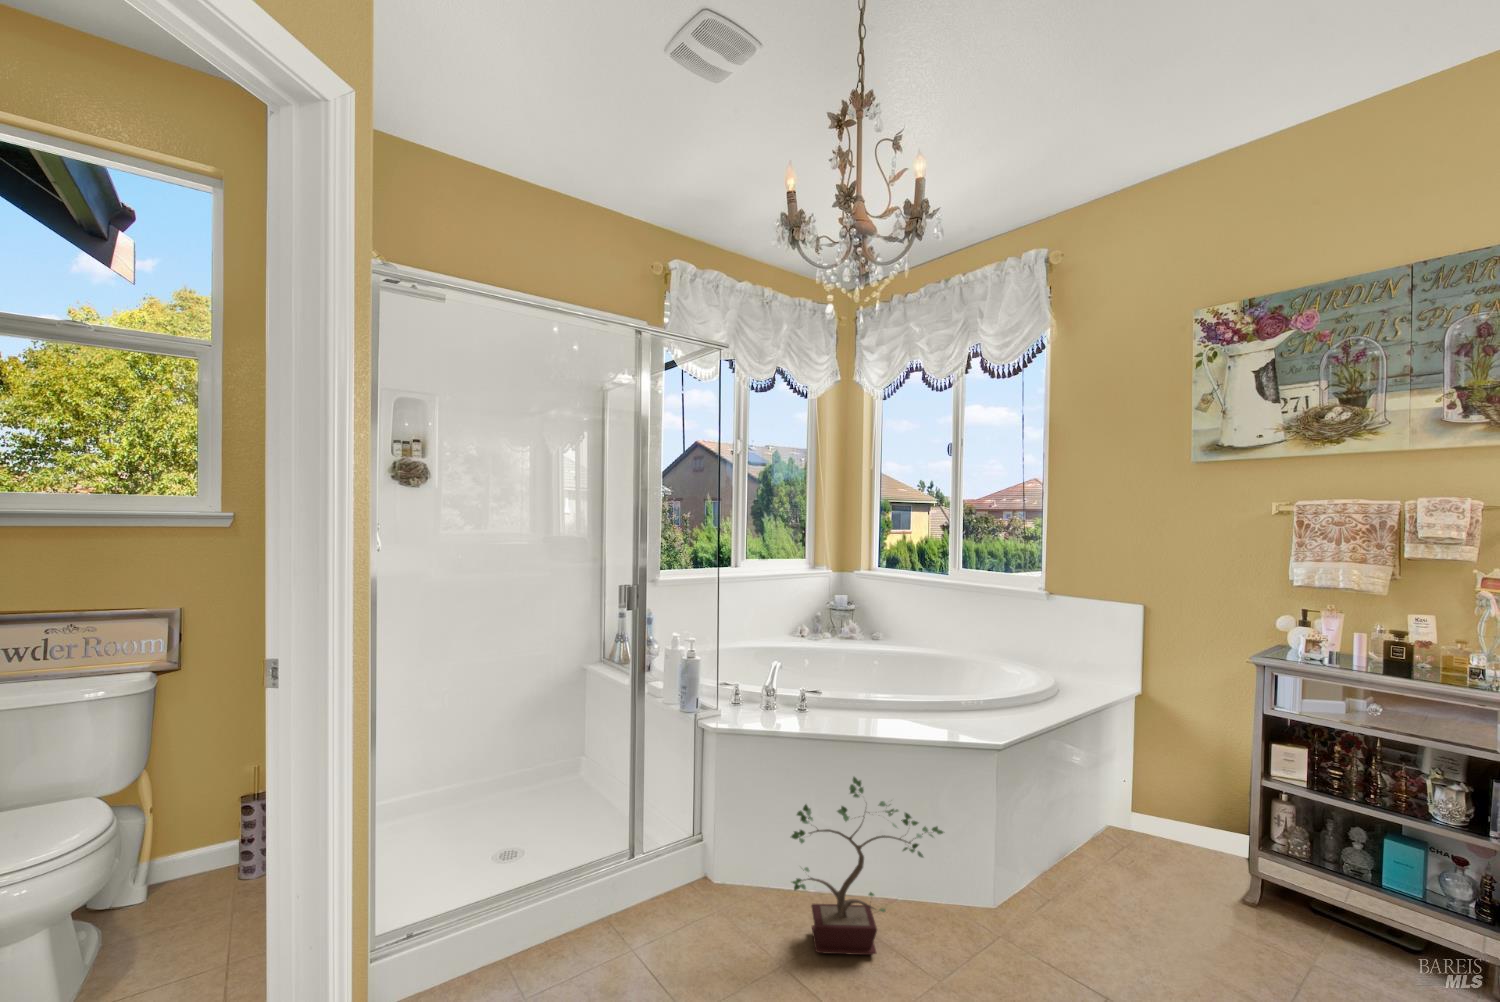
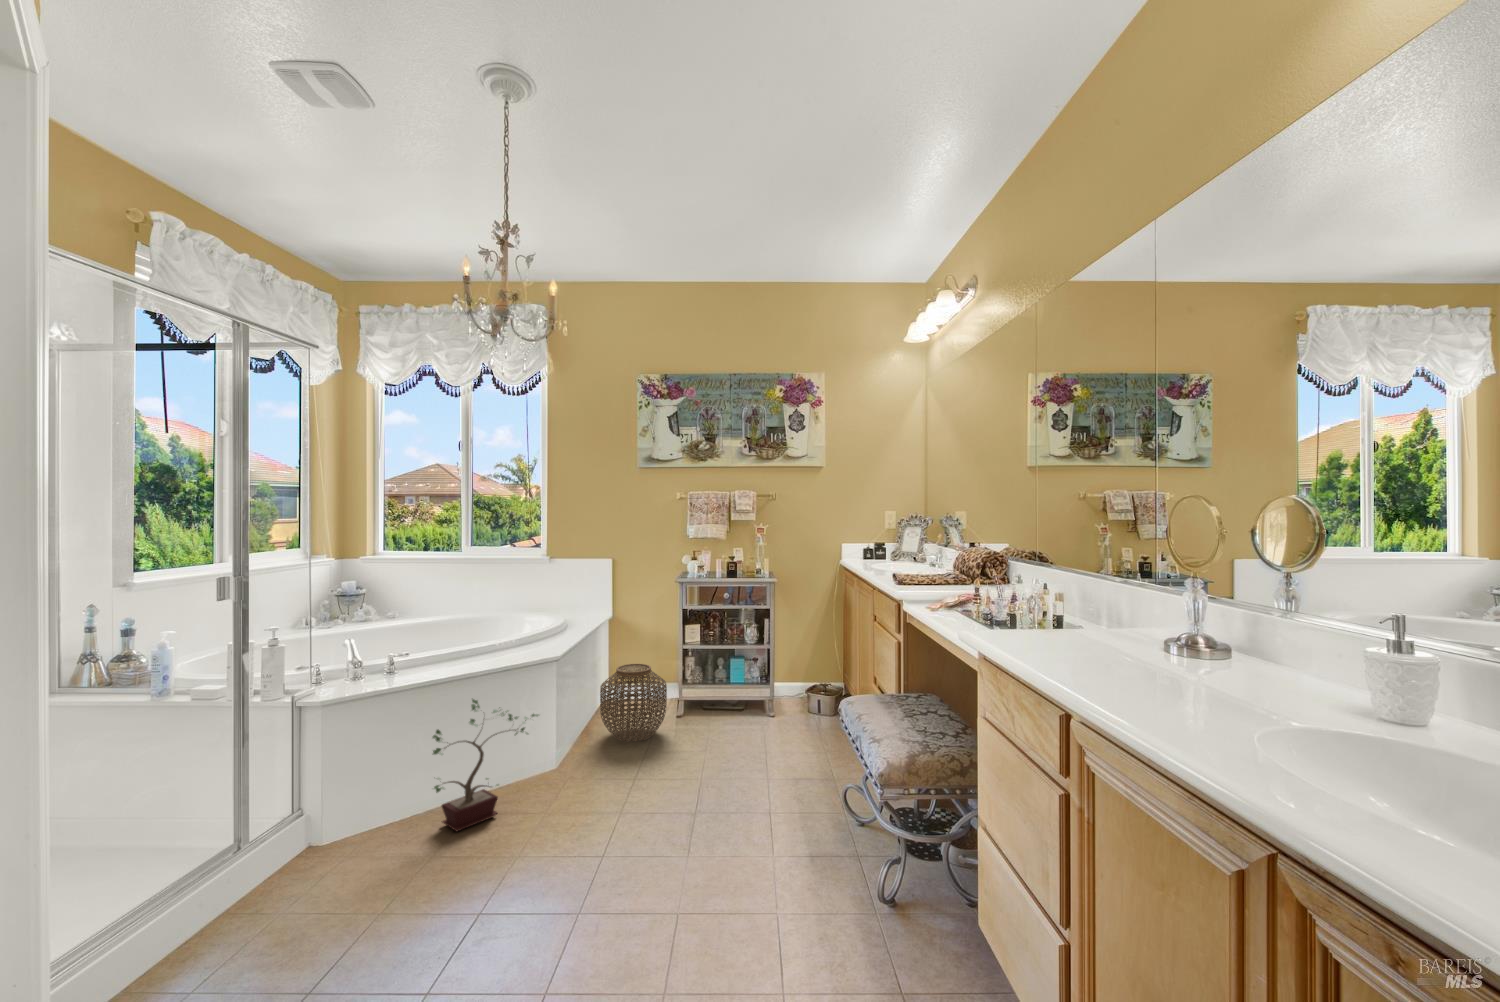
woven basket: none [1088,783,1219,930] -> present [600,664,667,742]

